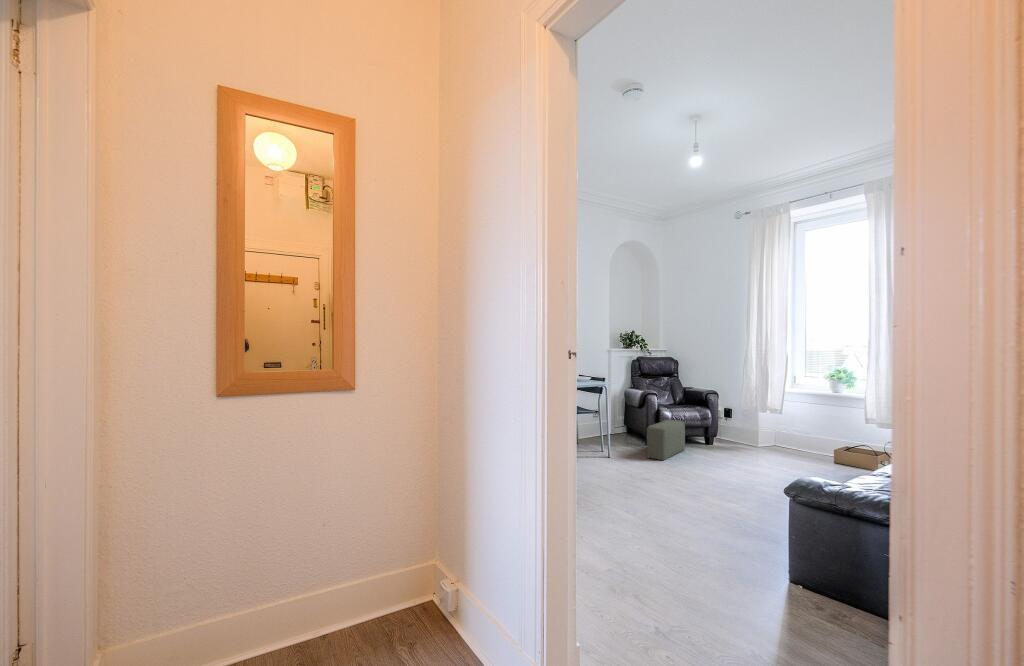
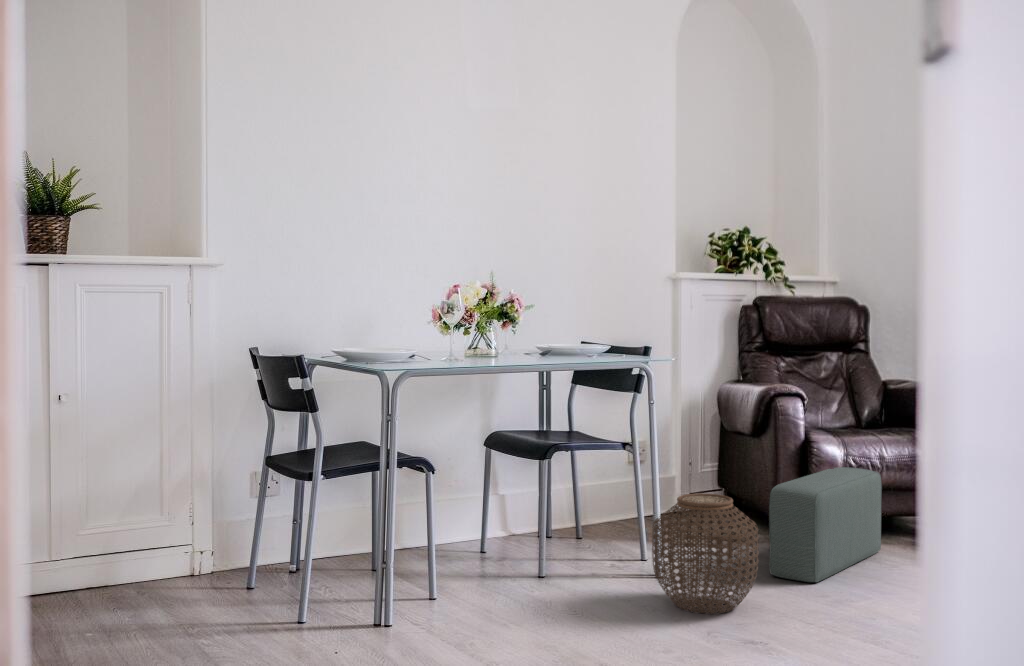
woven basket: none [609,429,645,470] -> present [652,493,759,613]

